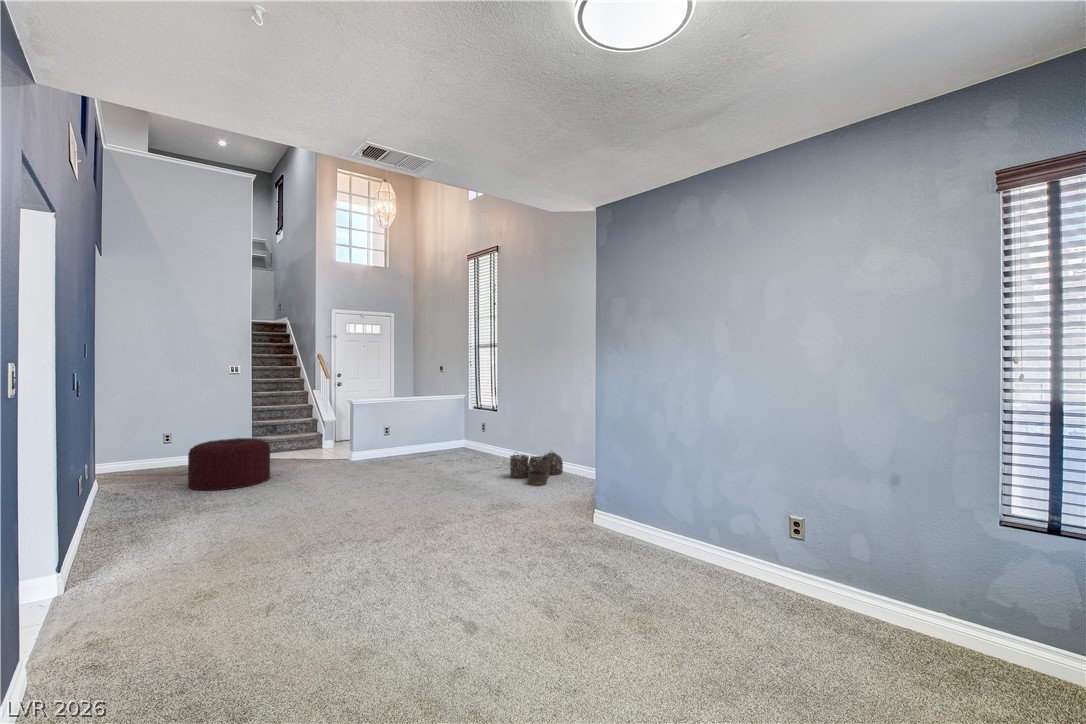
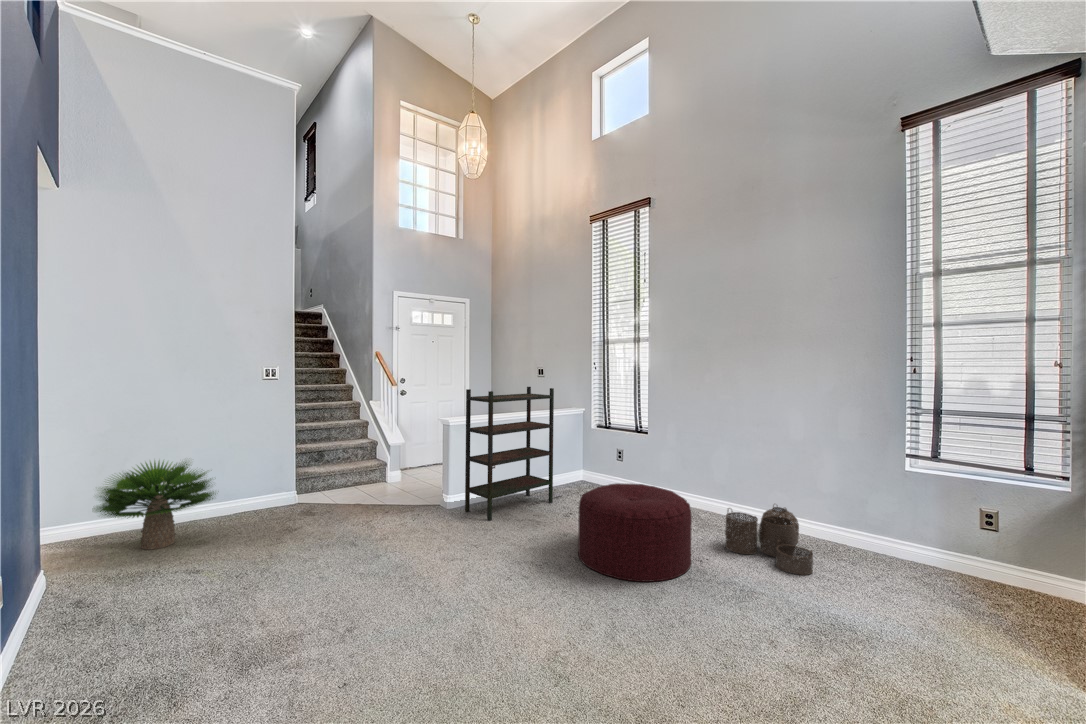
bookshelf: none [363,378,428,465] -> present [465,387,554,521]
potted plant: none [118,420,200,476] -> present [94,461,214,550]
ottoman: present [188,438,270,490] -> present [578,483,692,582]

